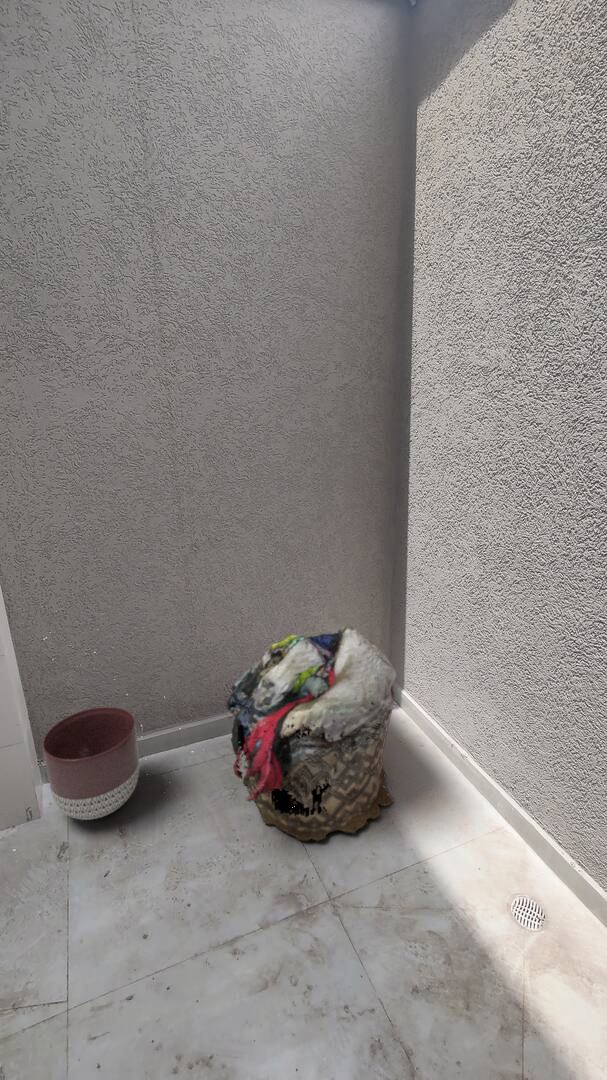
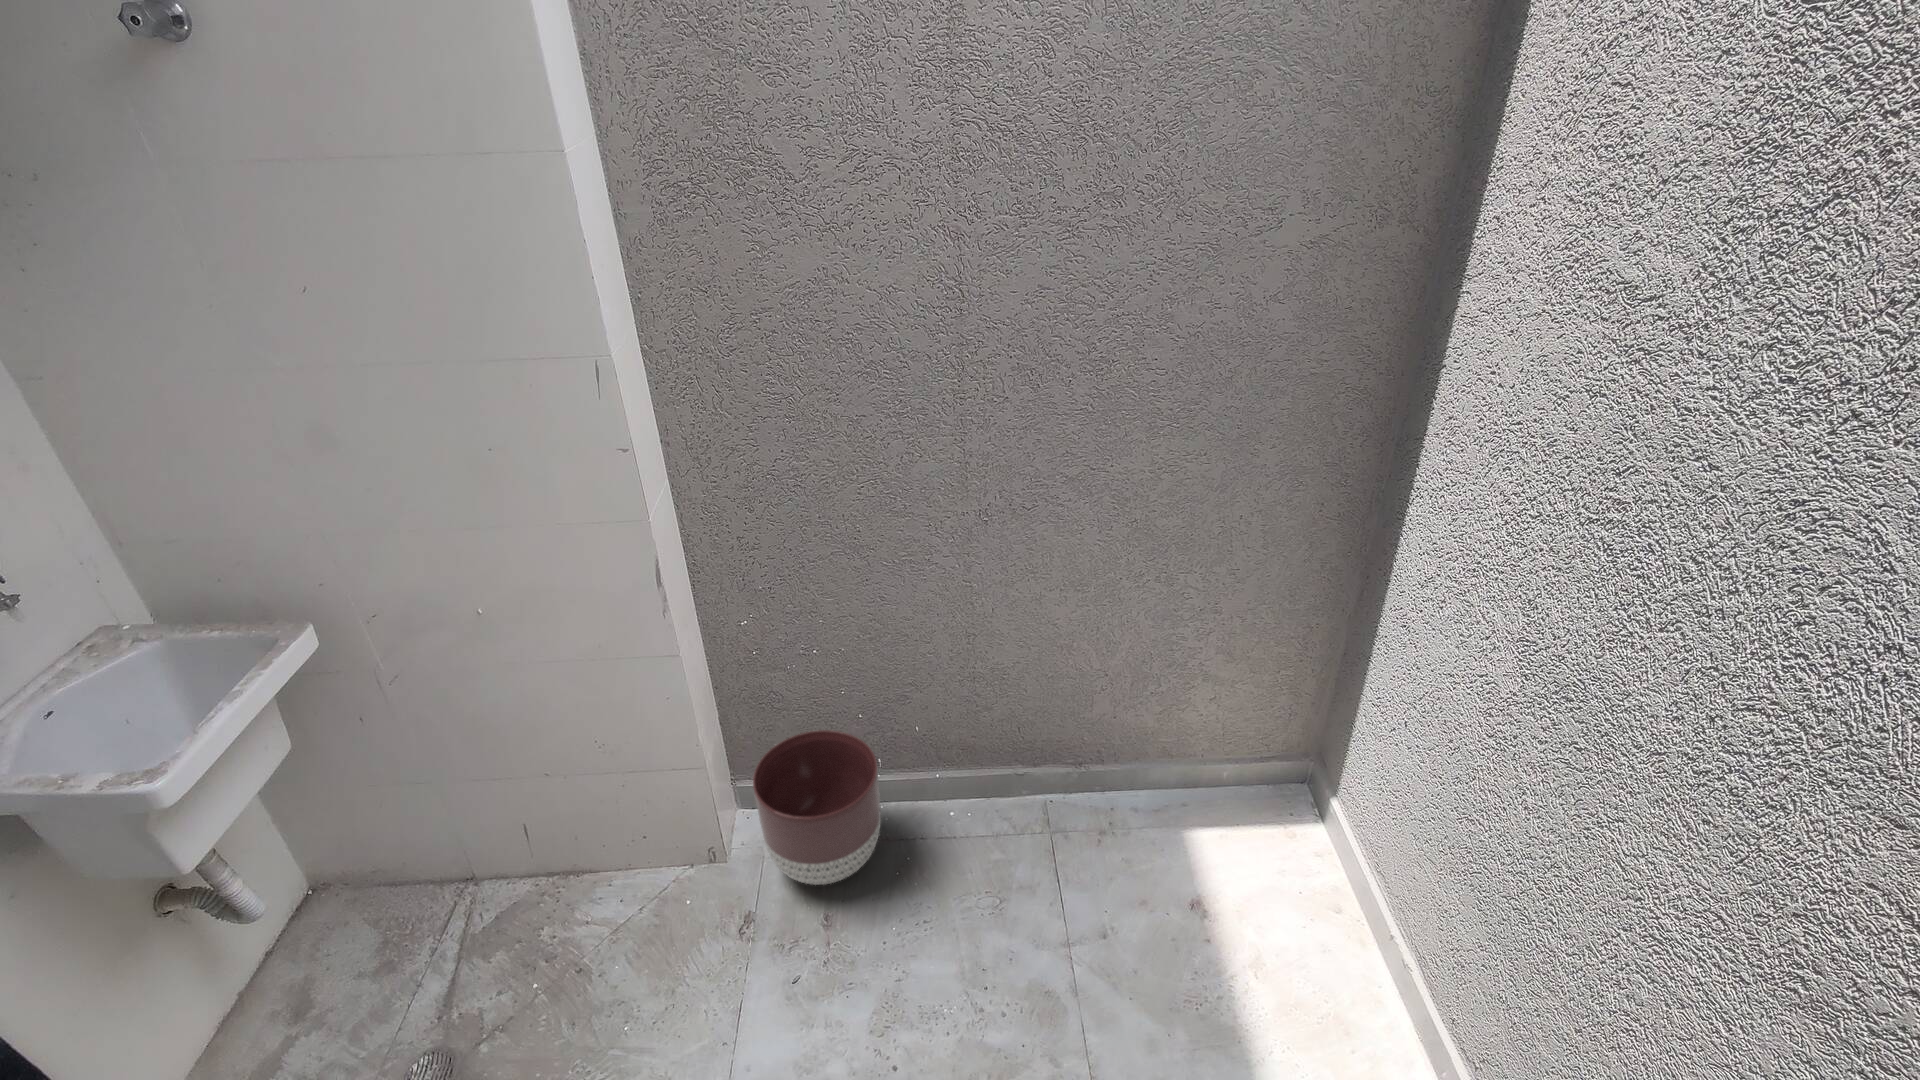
laundry basket: present [226,626,397,841] -> none [1001,690,1304,1033]

